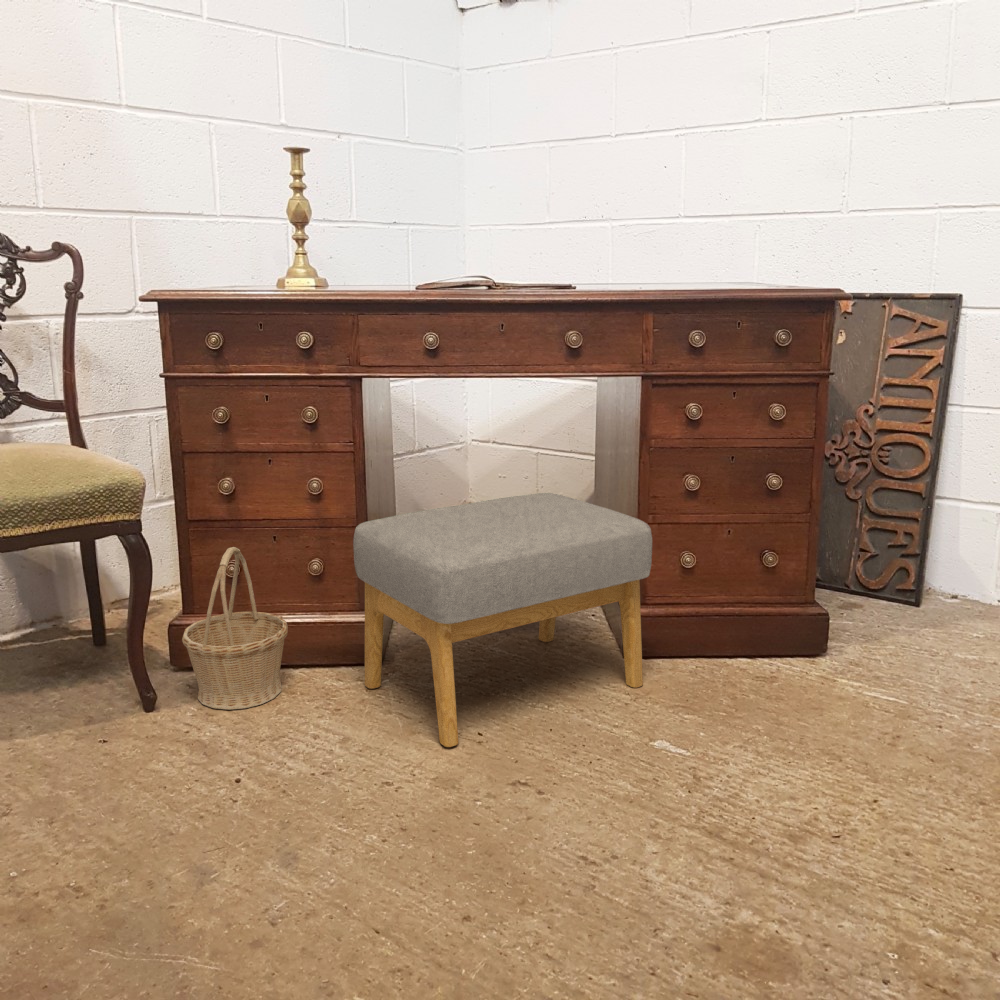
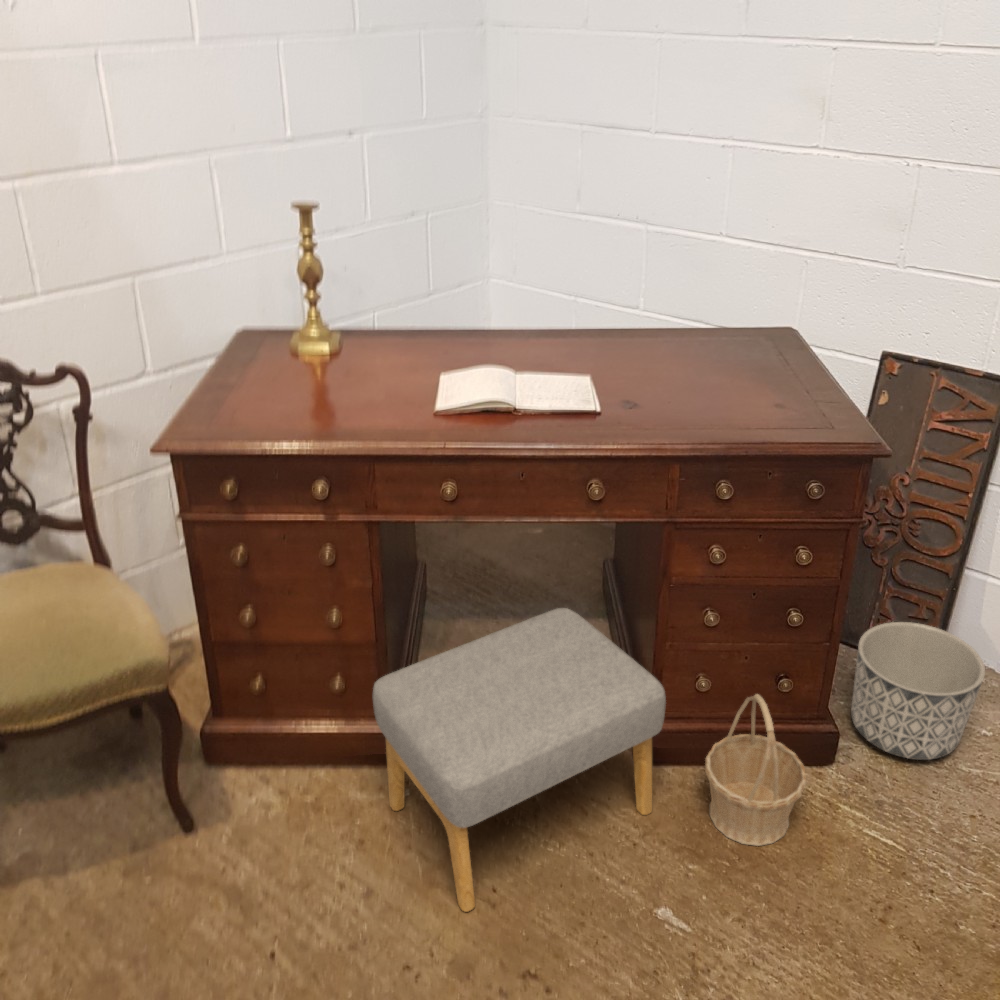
planter: none [840,528,967,648] -> present [851,622,985,760]
basket: present [182,547,288,710] -> present [705,694,807,846]

